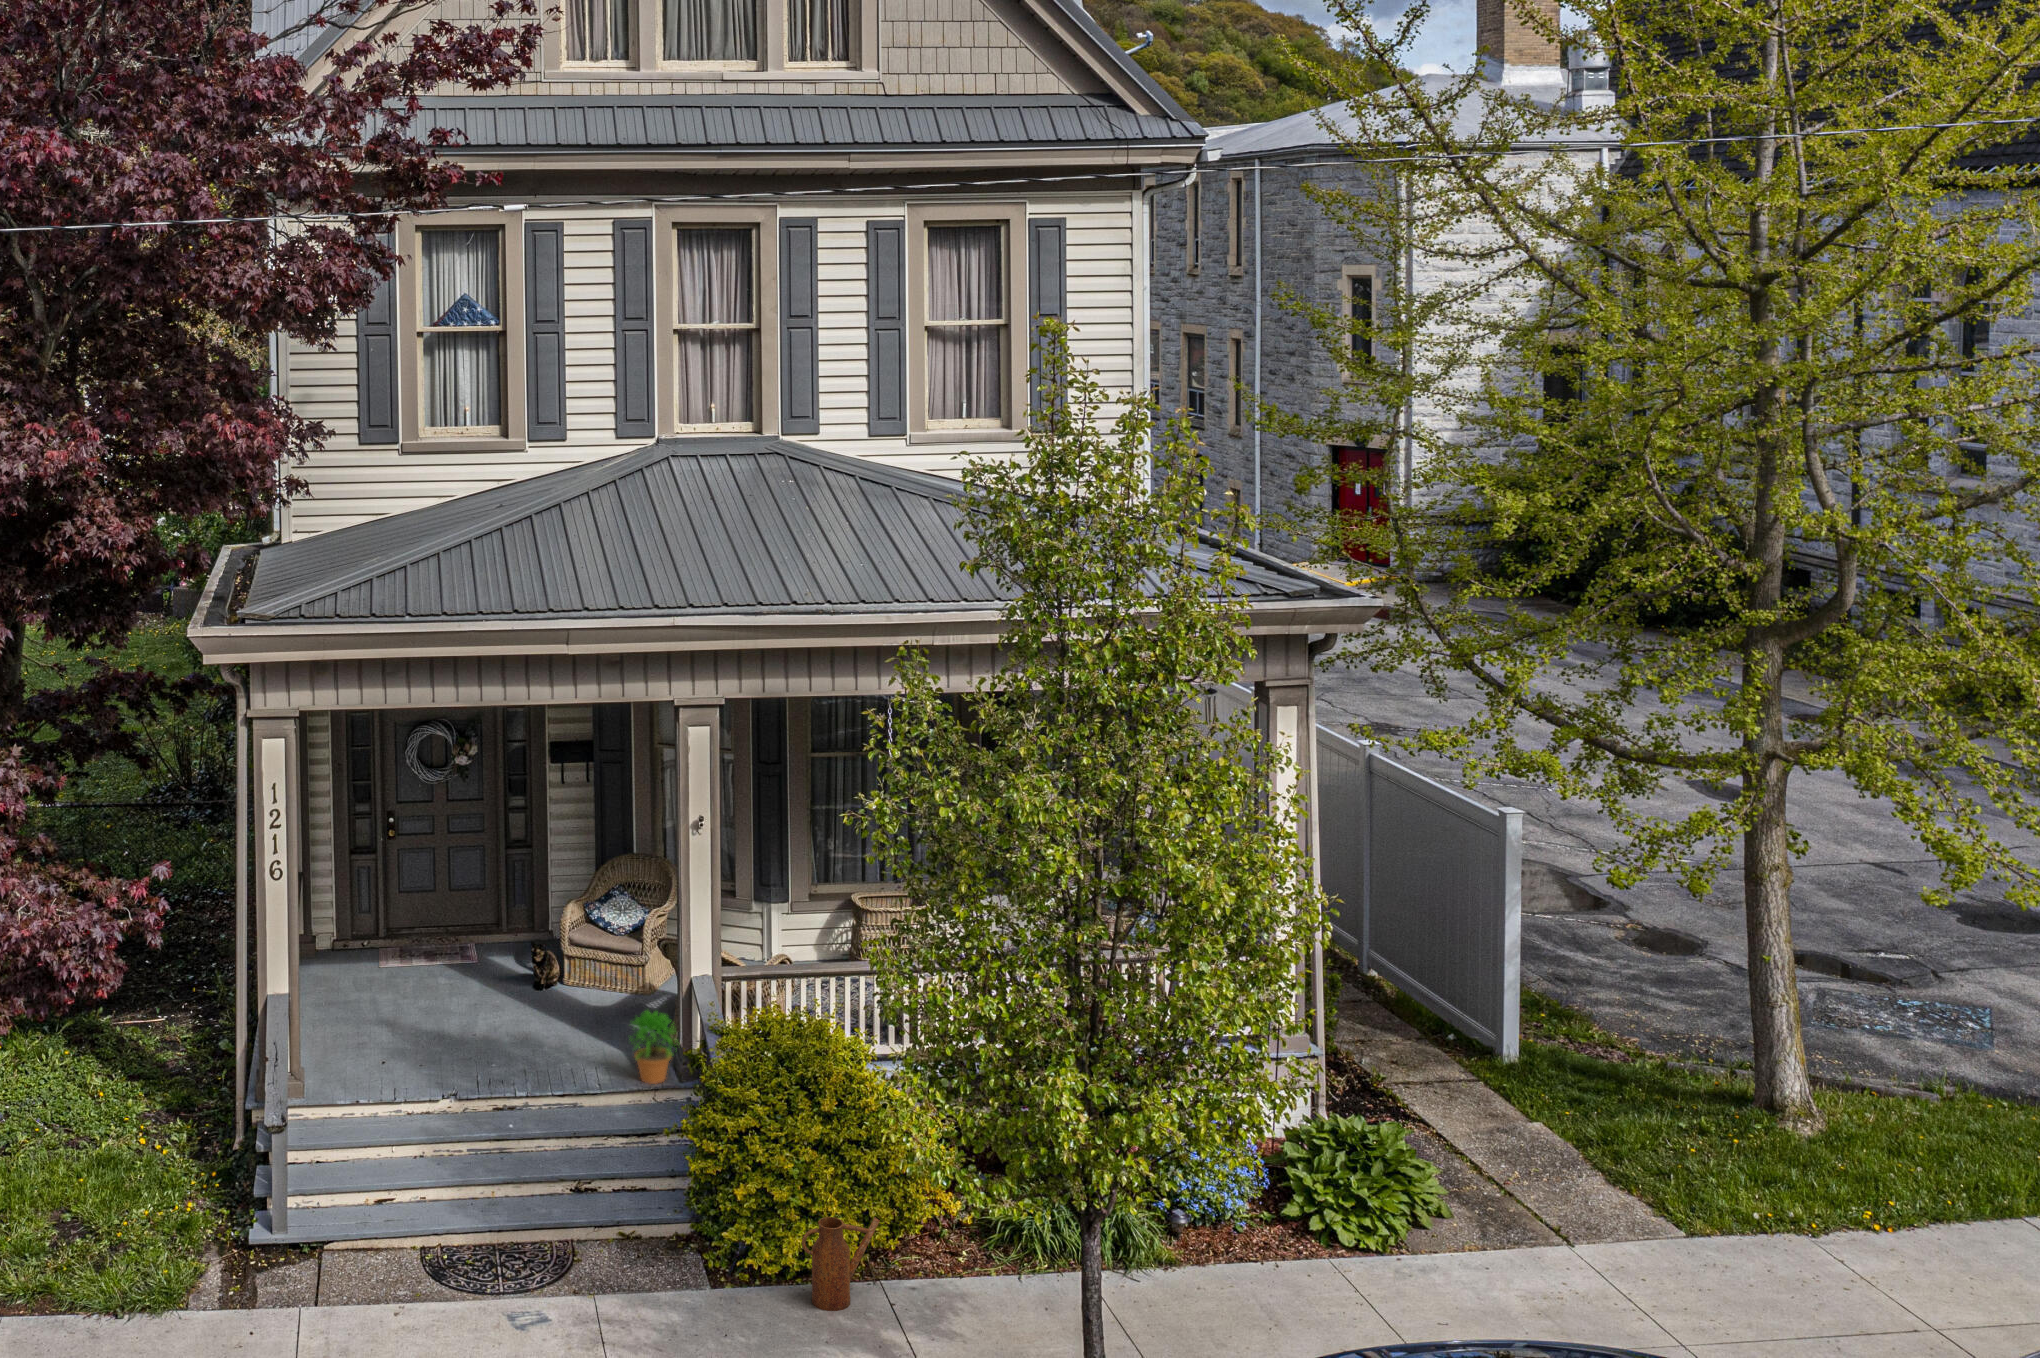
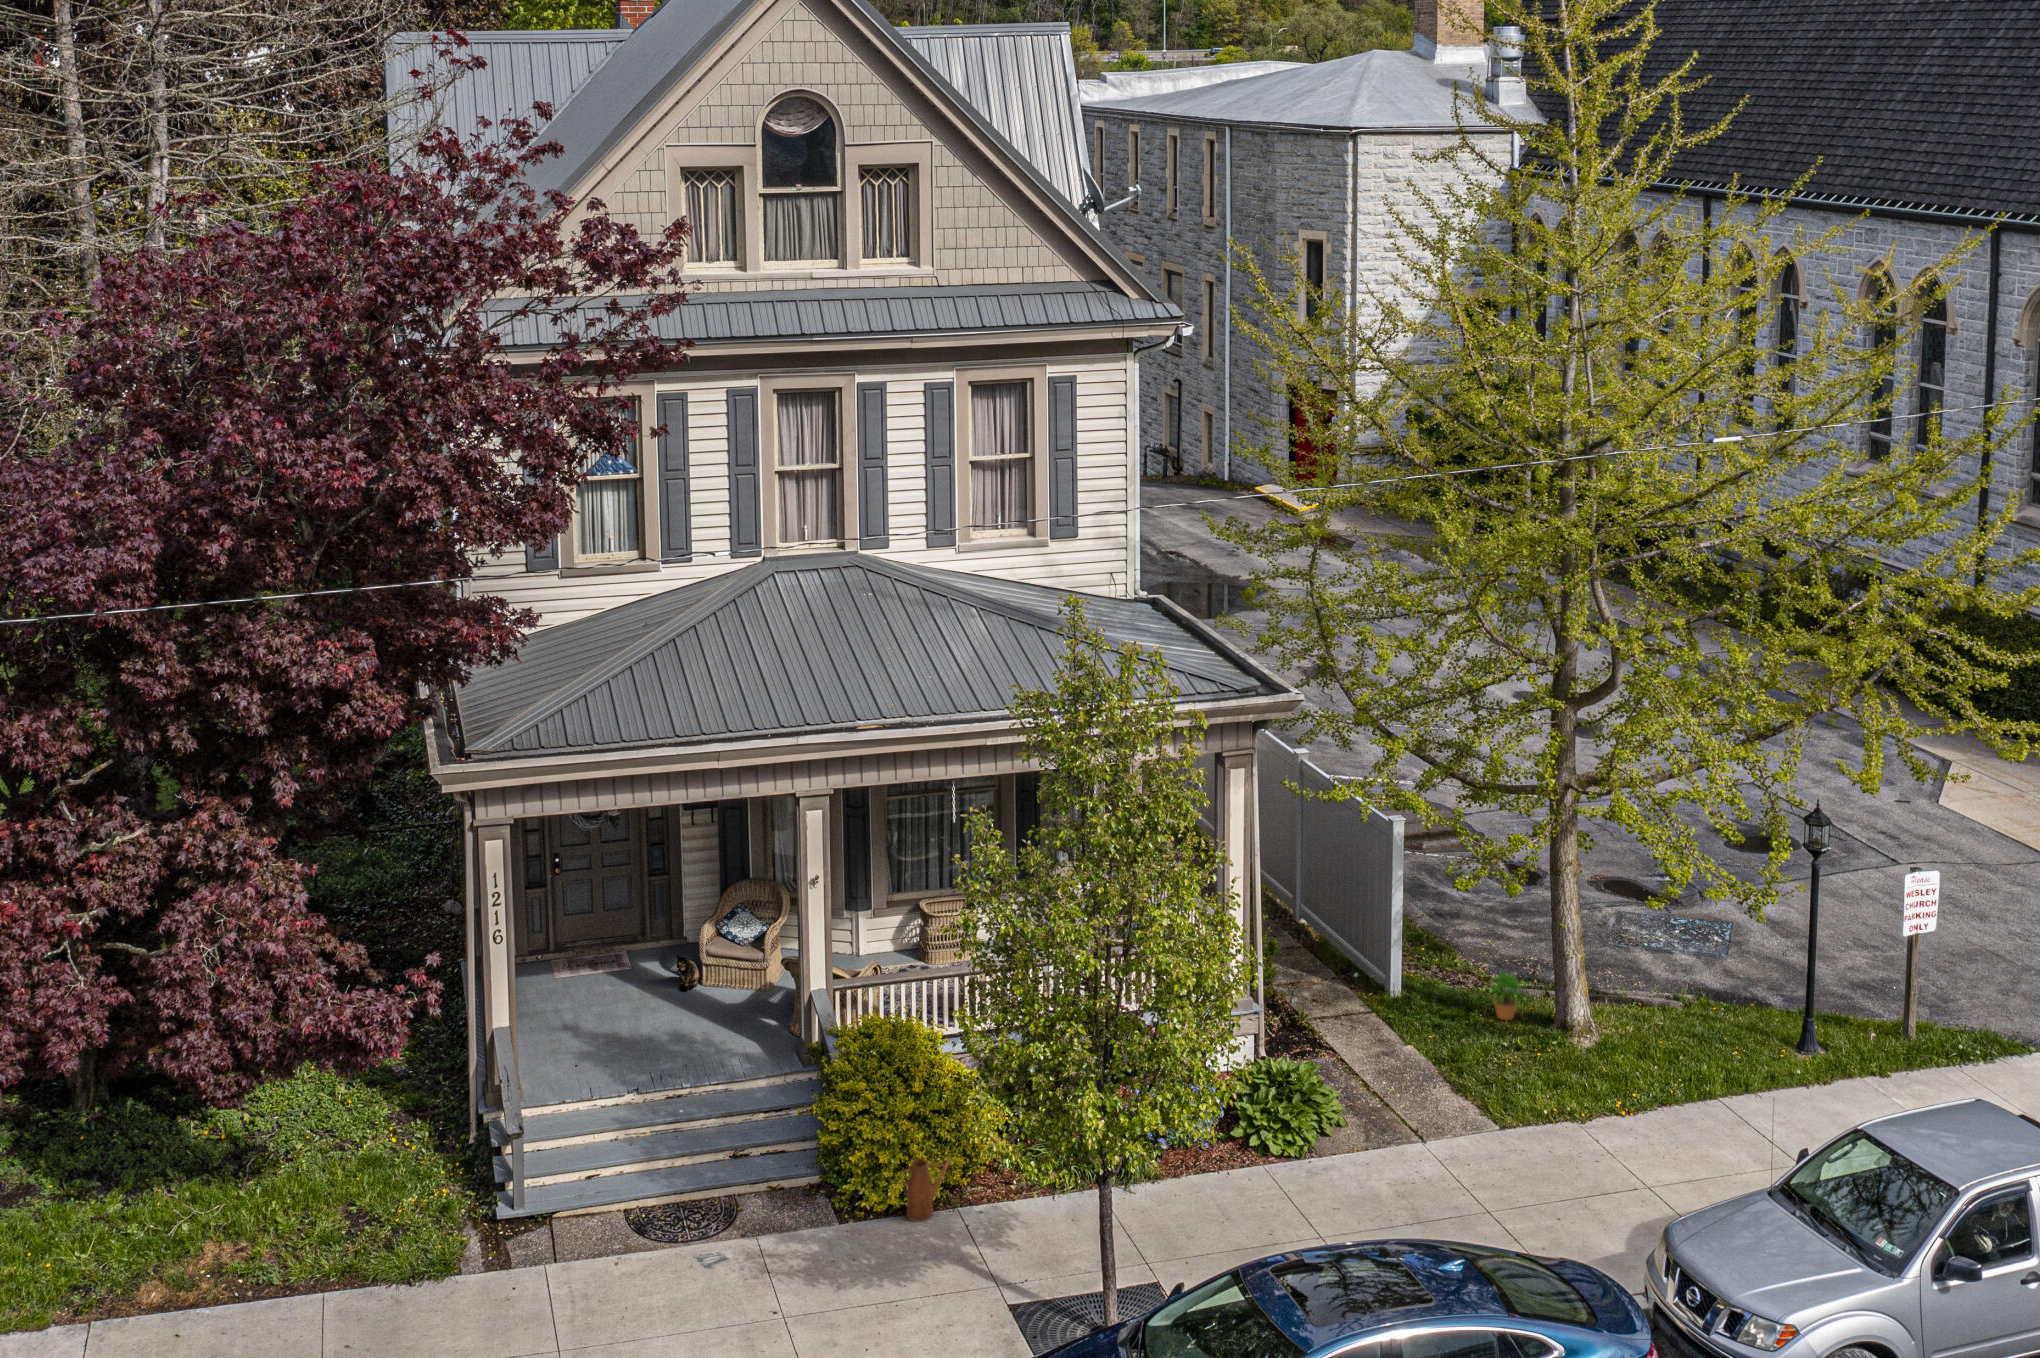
potted plant: present [630,1011,679,1084] -> present [1490,973,1522,1020]

